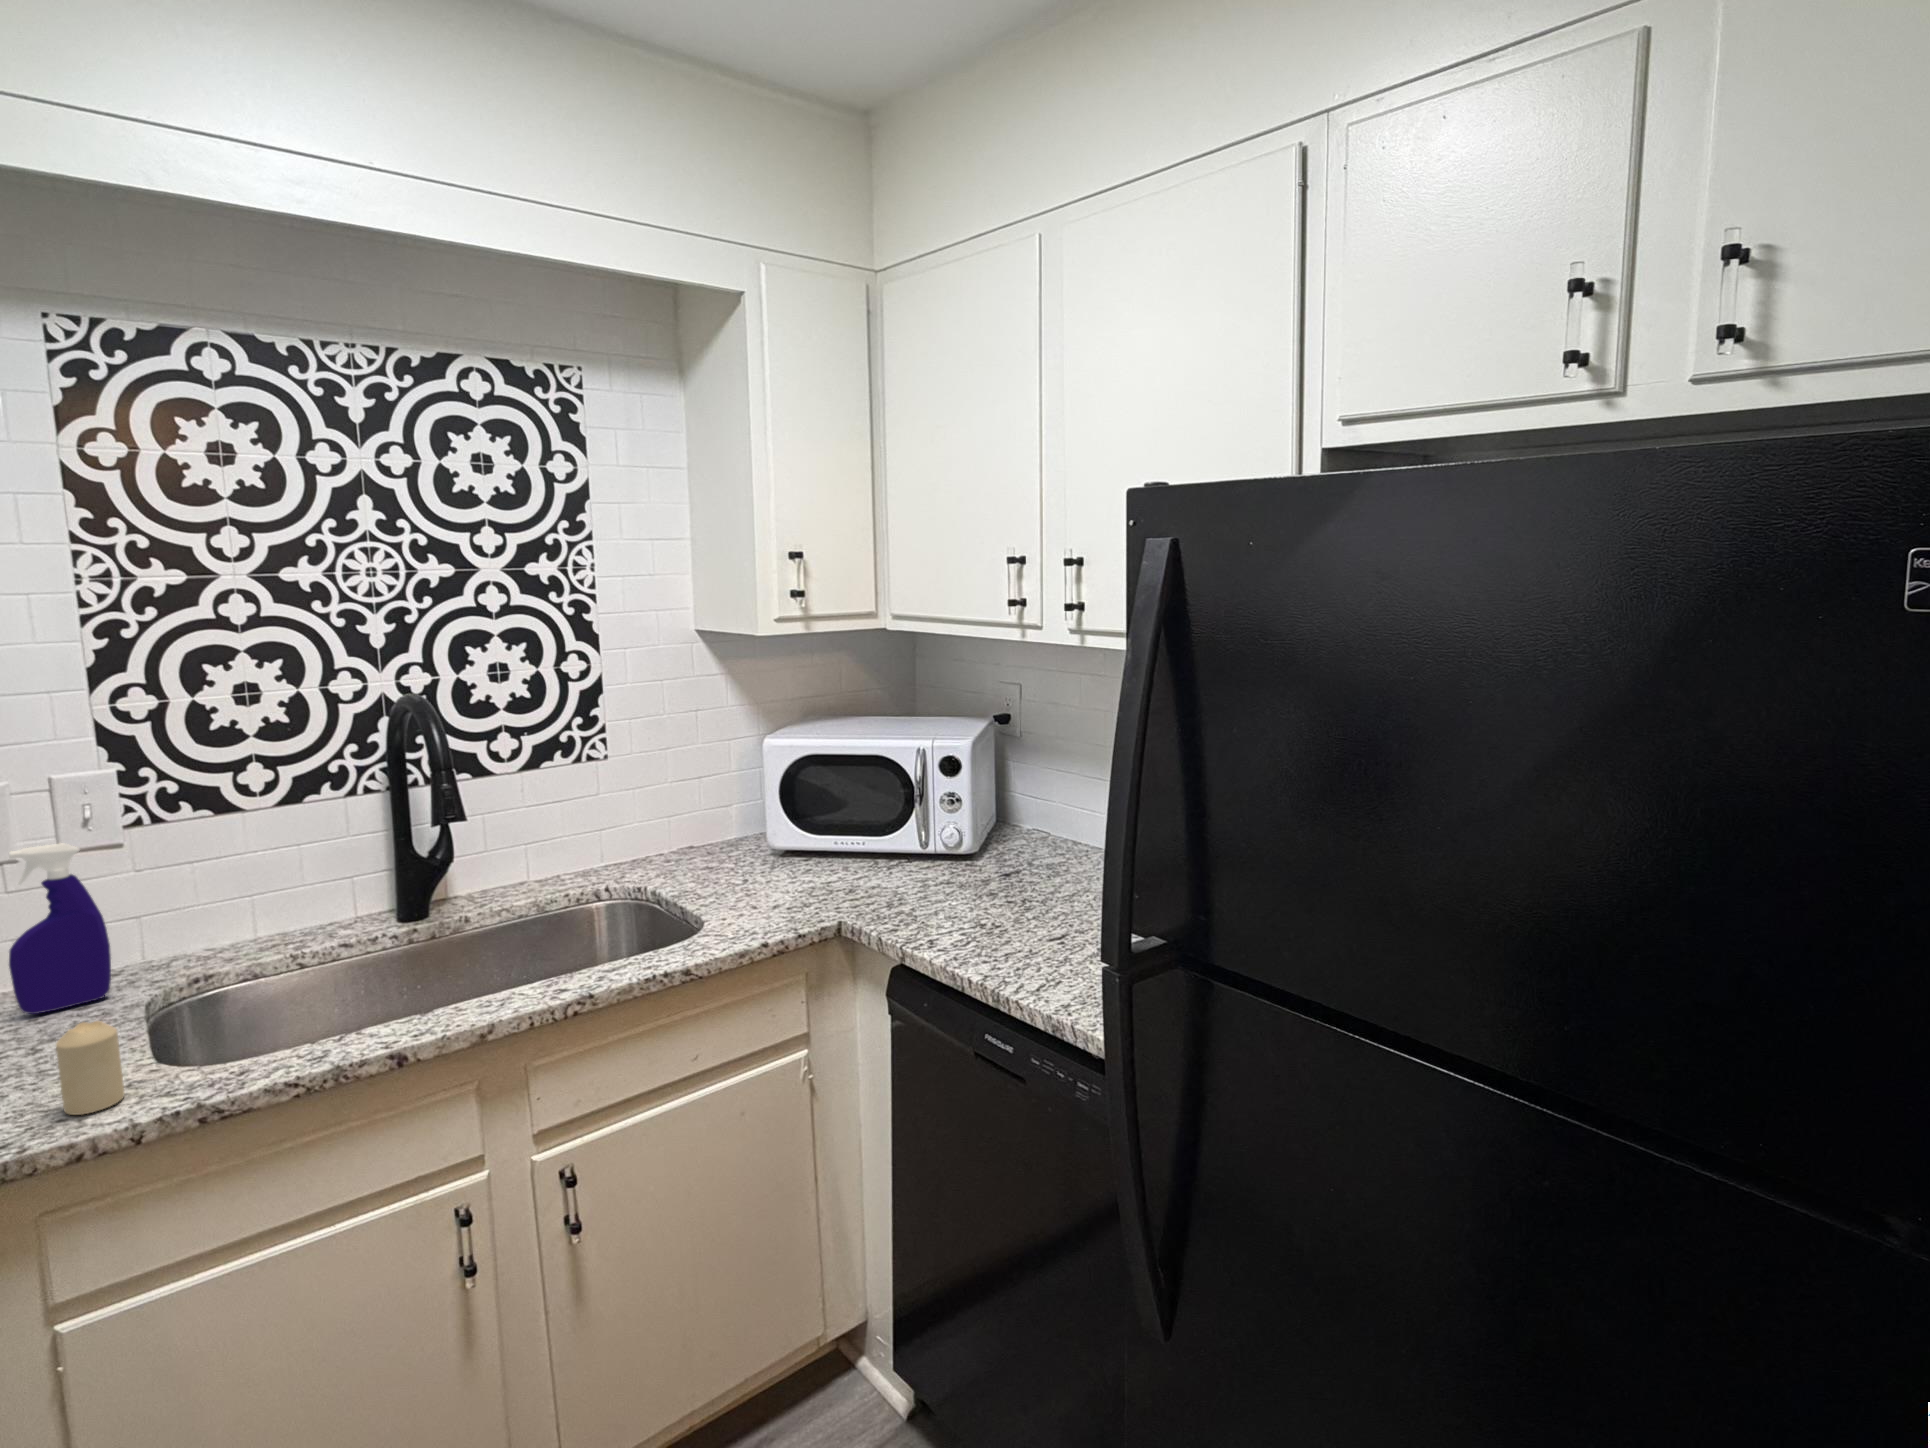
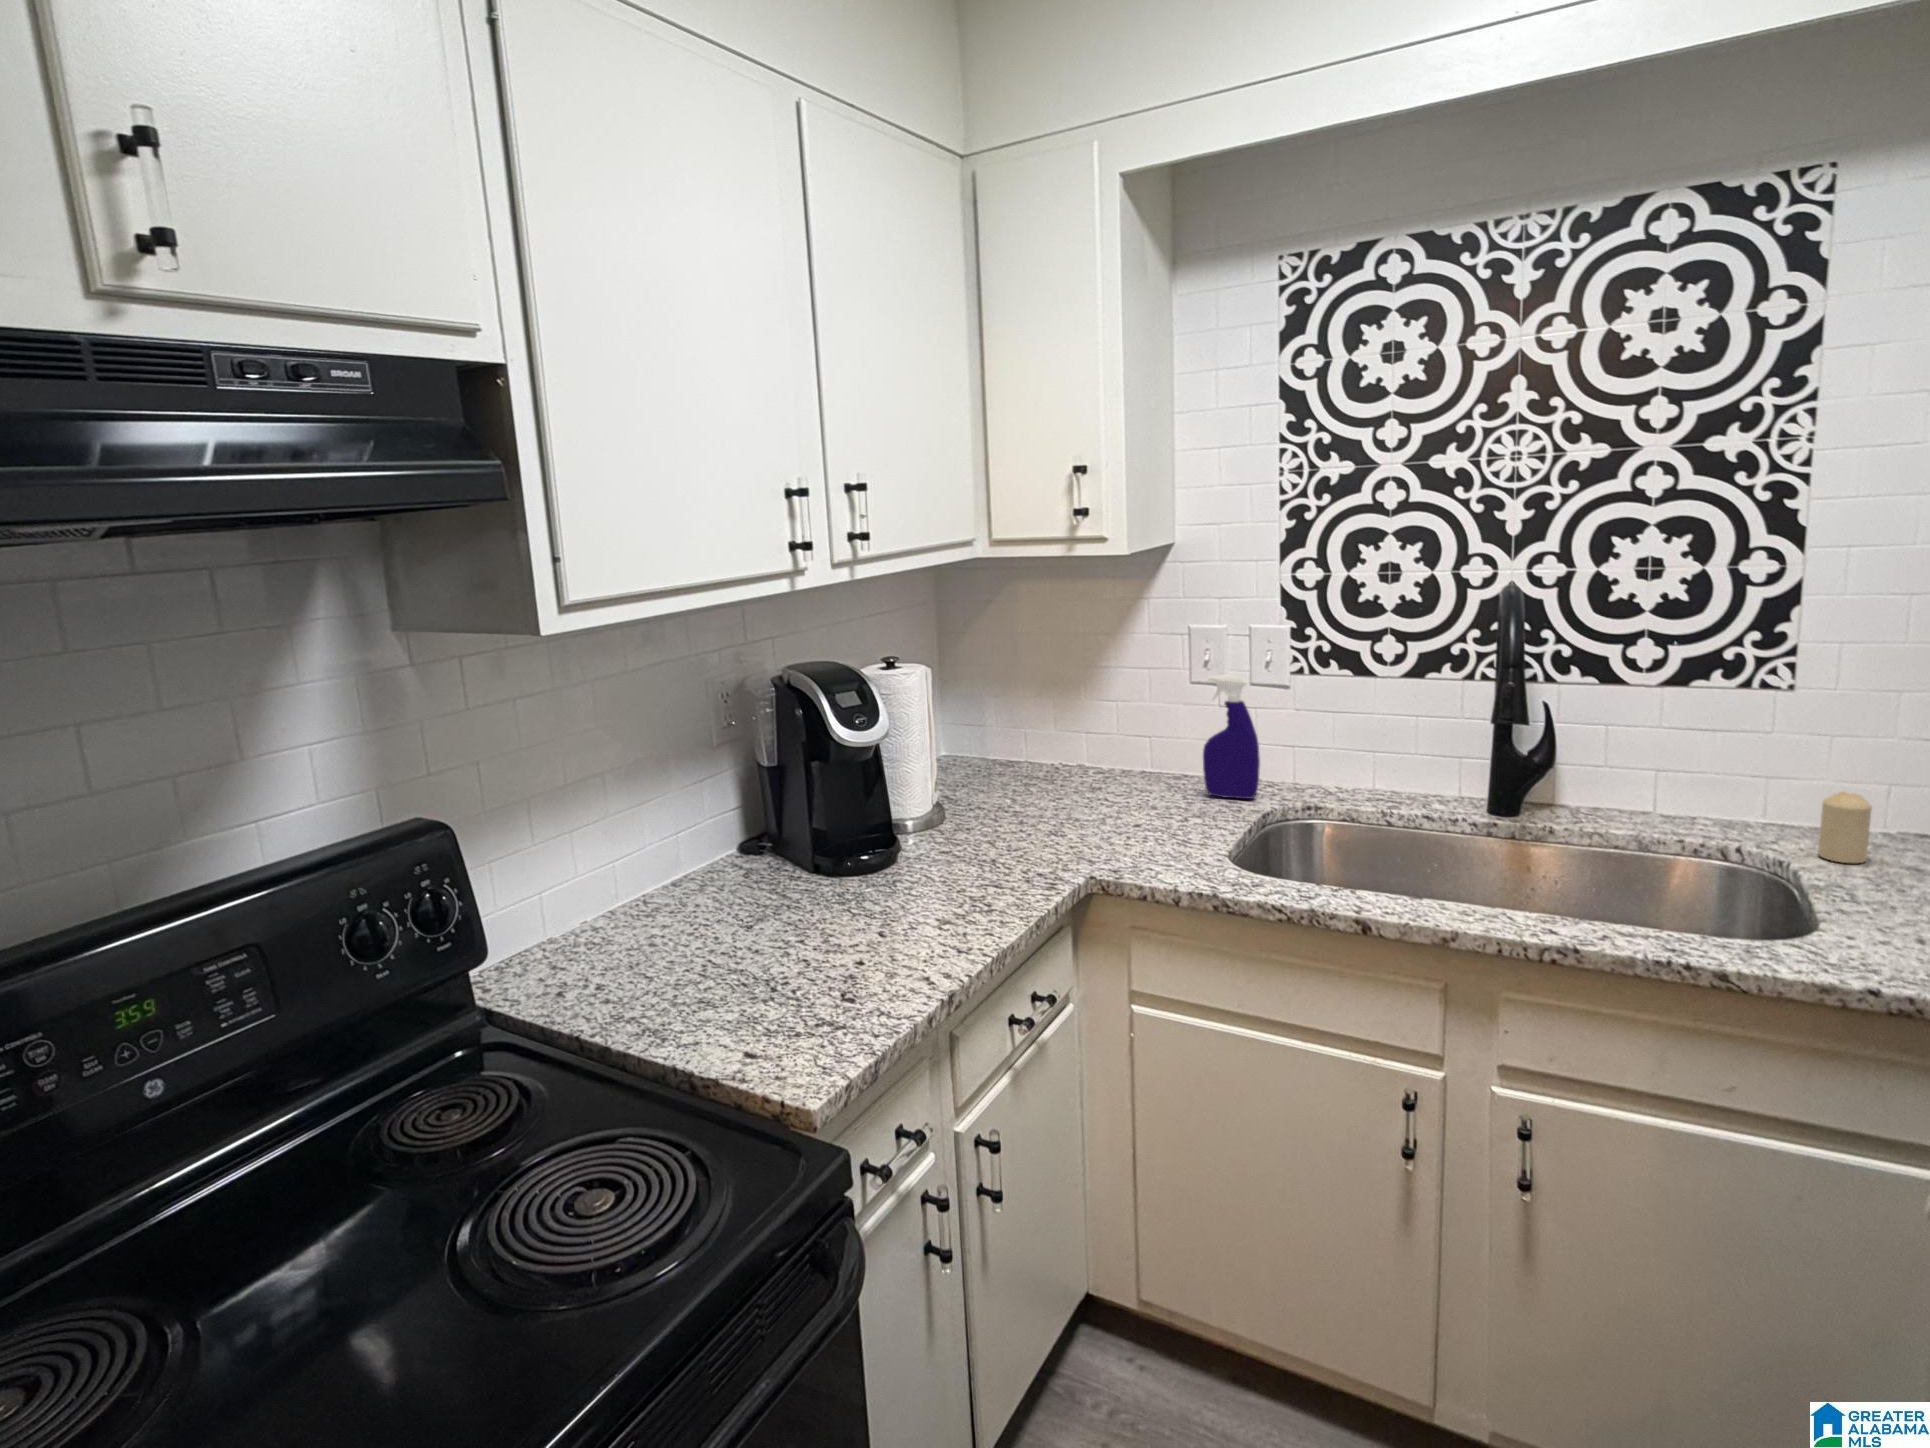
candle: present [56,1021,124,1115] -> present [1818,791,1872,863]

